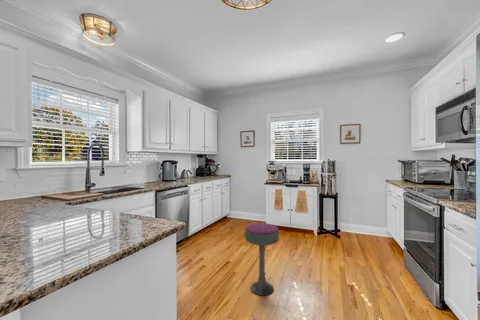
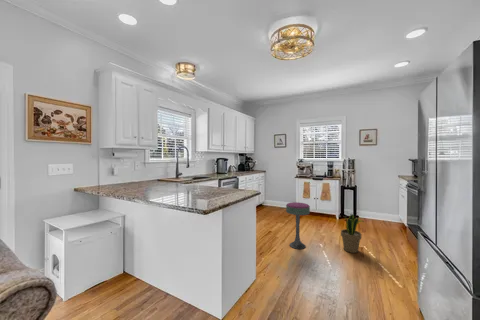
potted plant: none [323,238,356,298] -> present [341,214,364,253]

